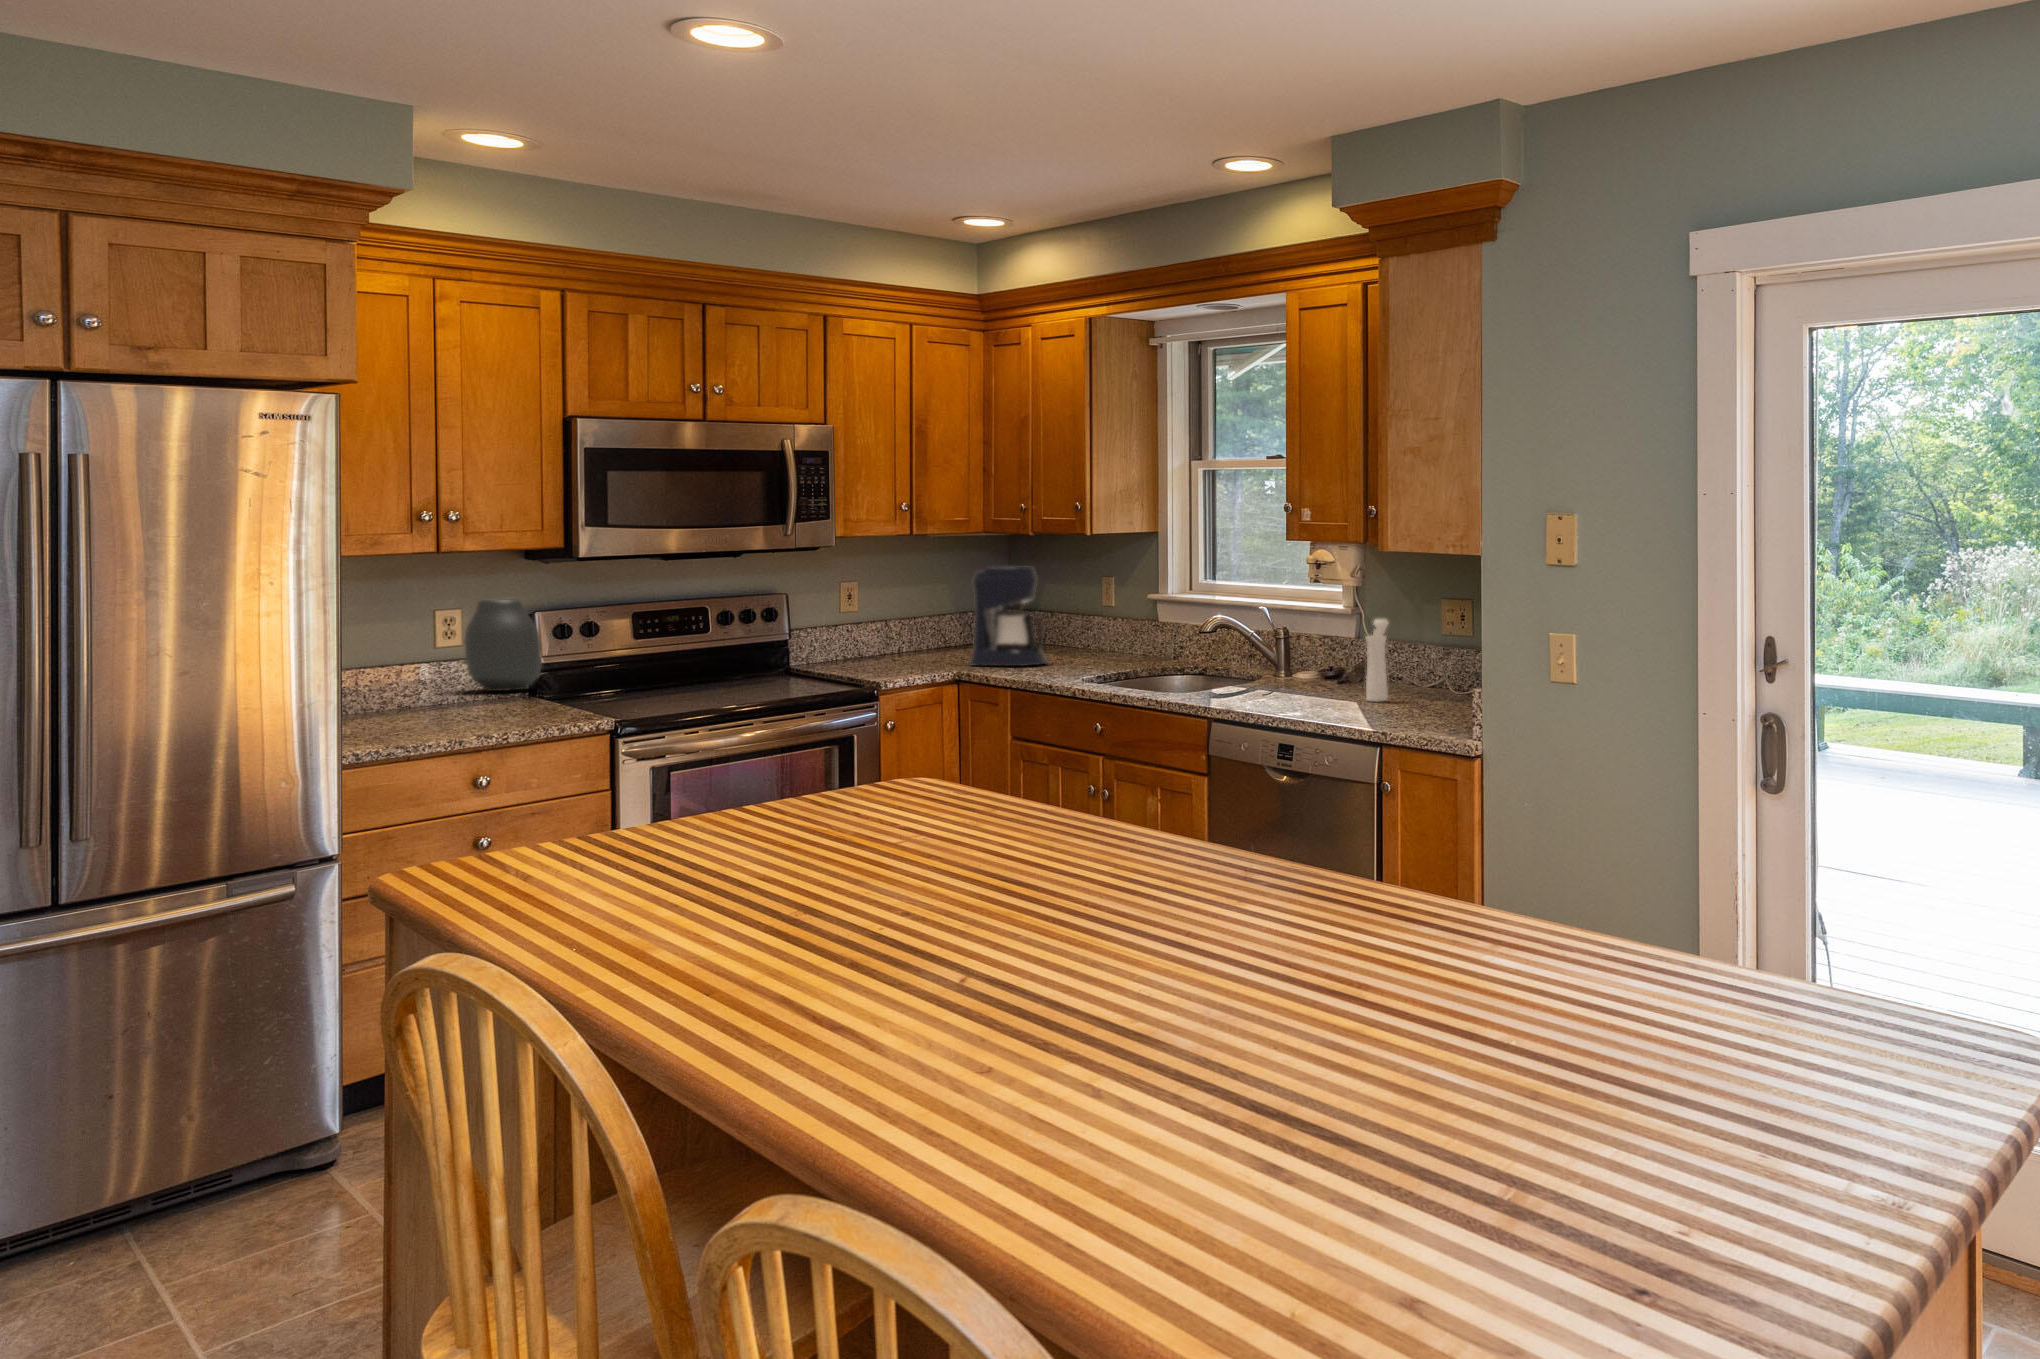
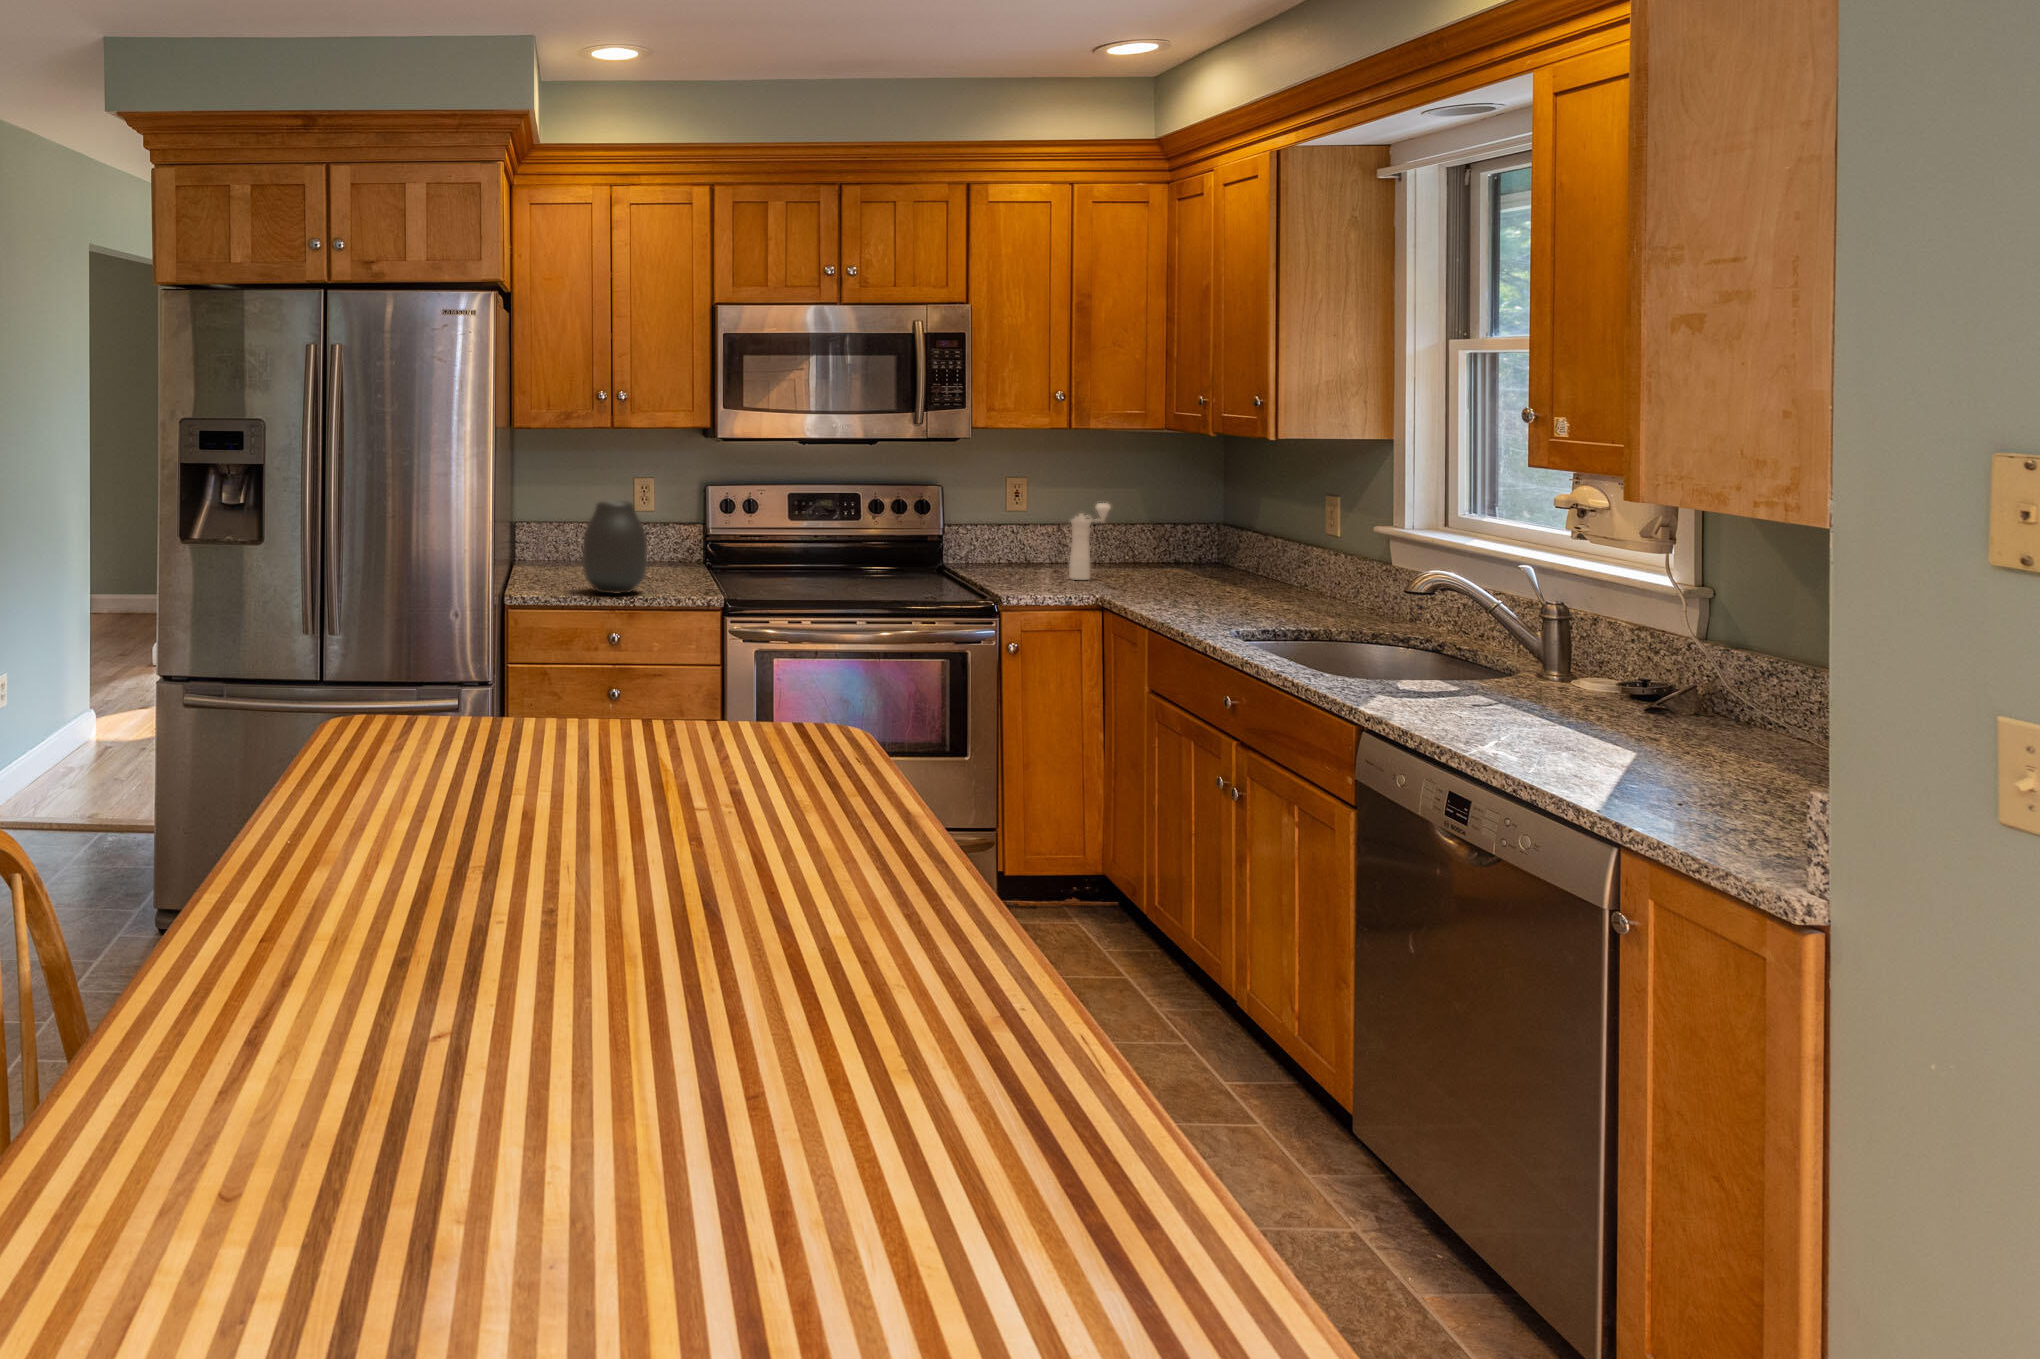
coffee maker: present [971,567,1048,666] -> none [1122,471,1225,601]
pepper mill: present [1366,619,1389,702] -> present [1069,503,1110,580]

